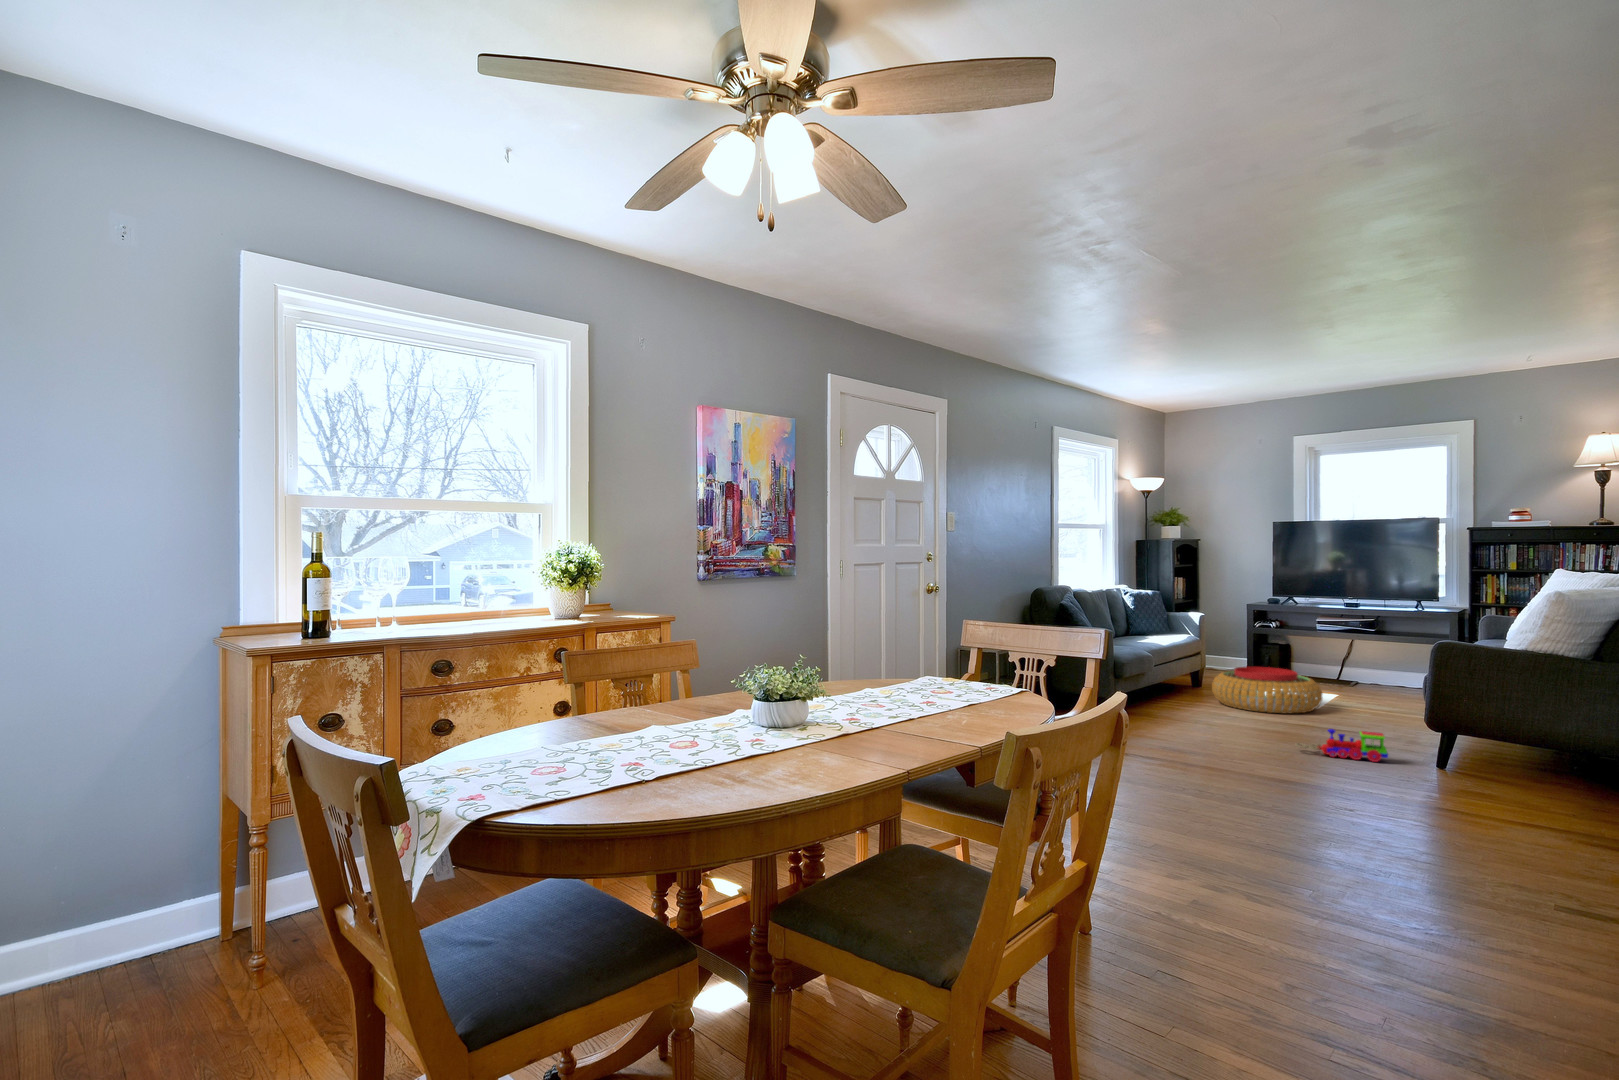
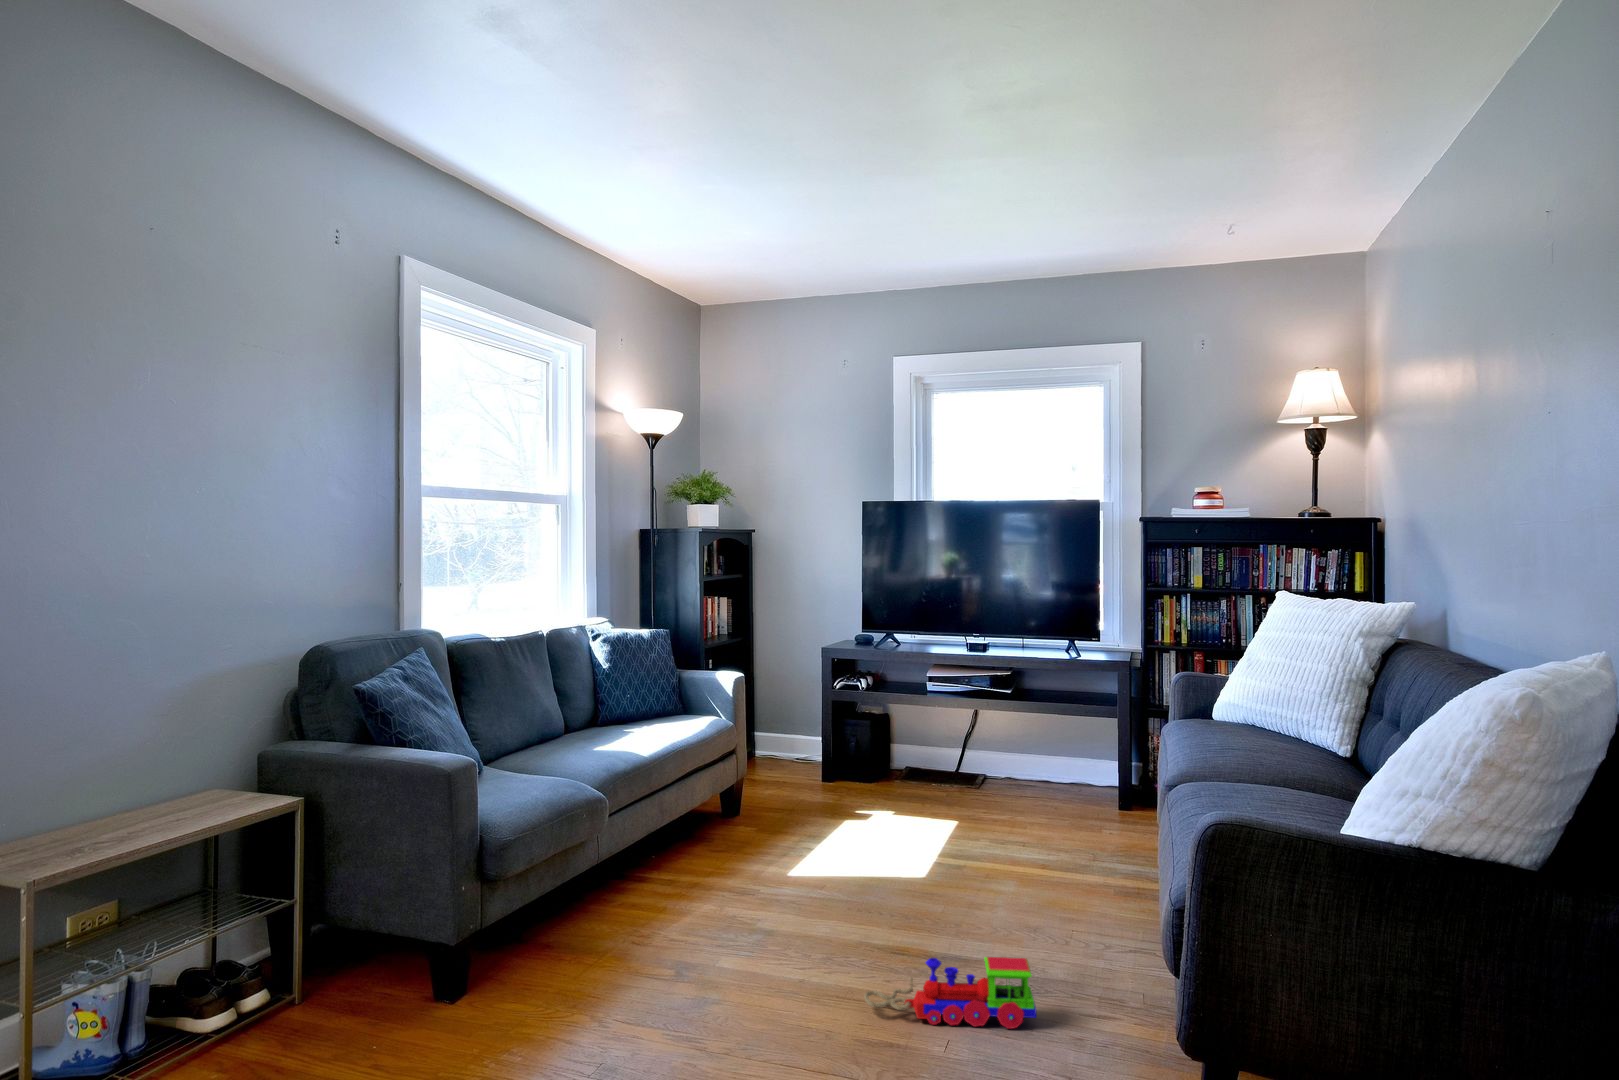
pouf: present [1212,667,1323,713] -> none [742,776,928,877]

